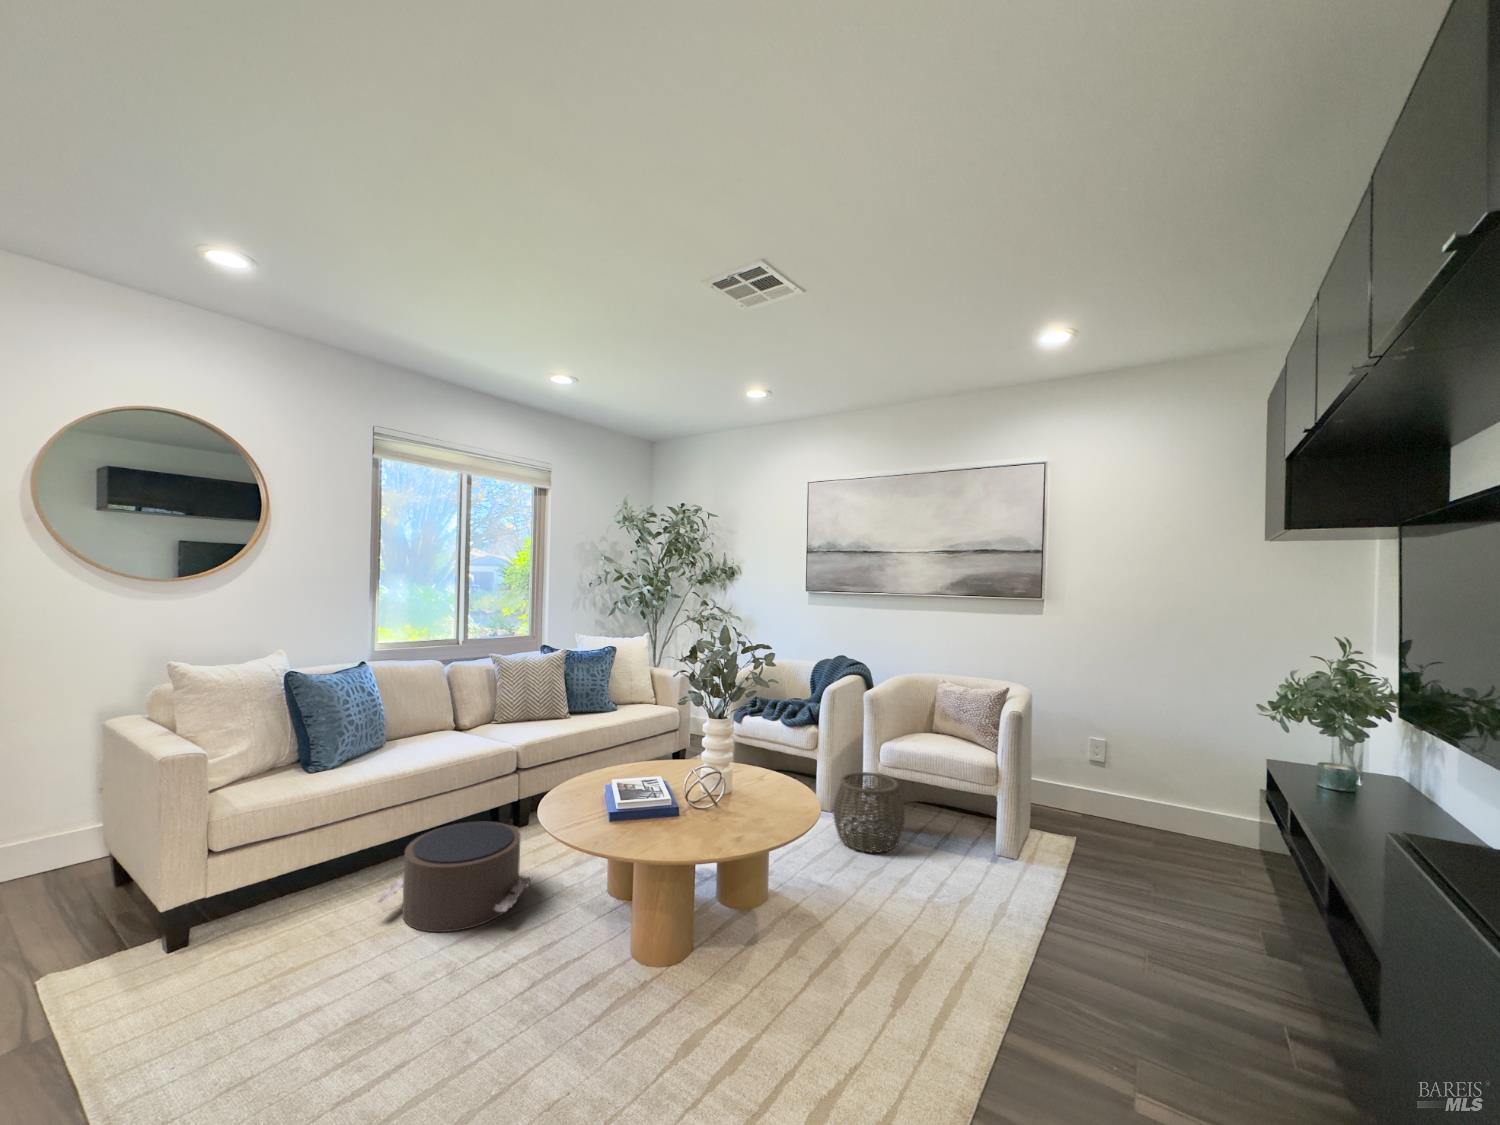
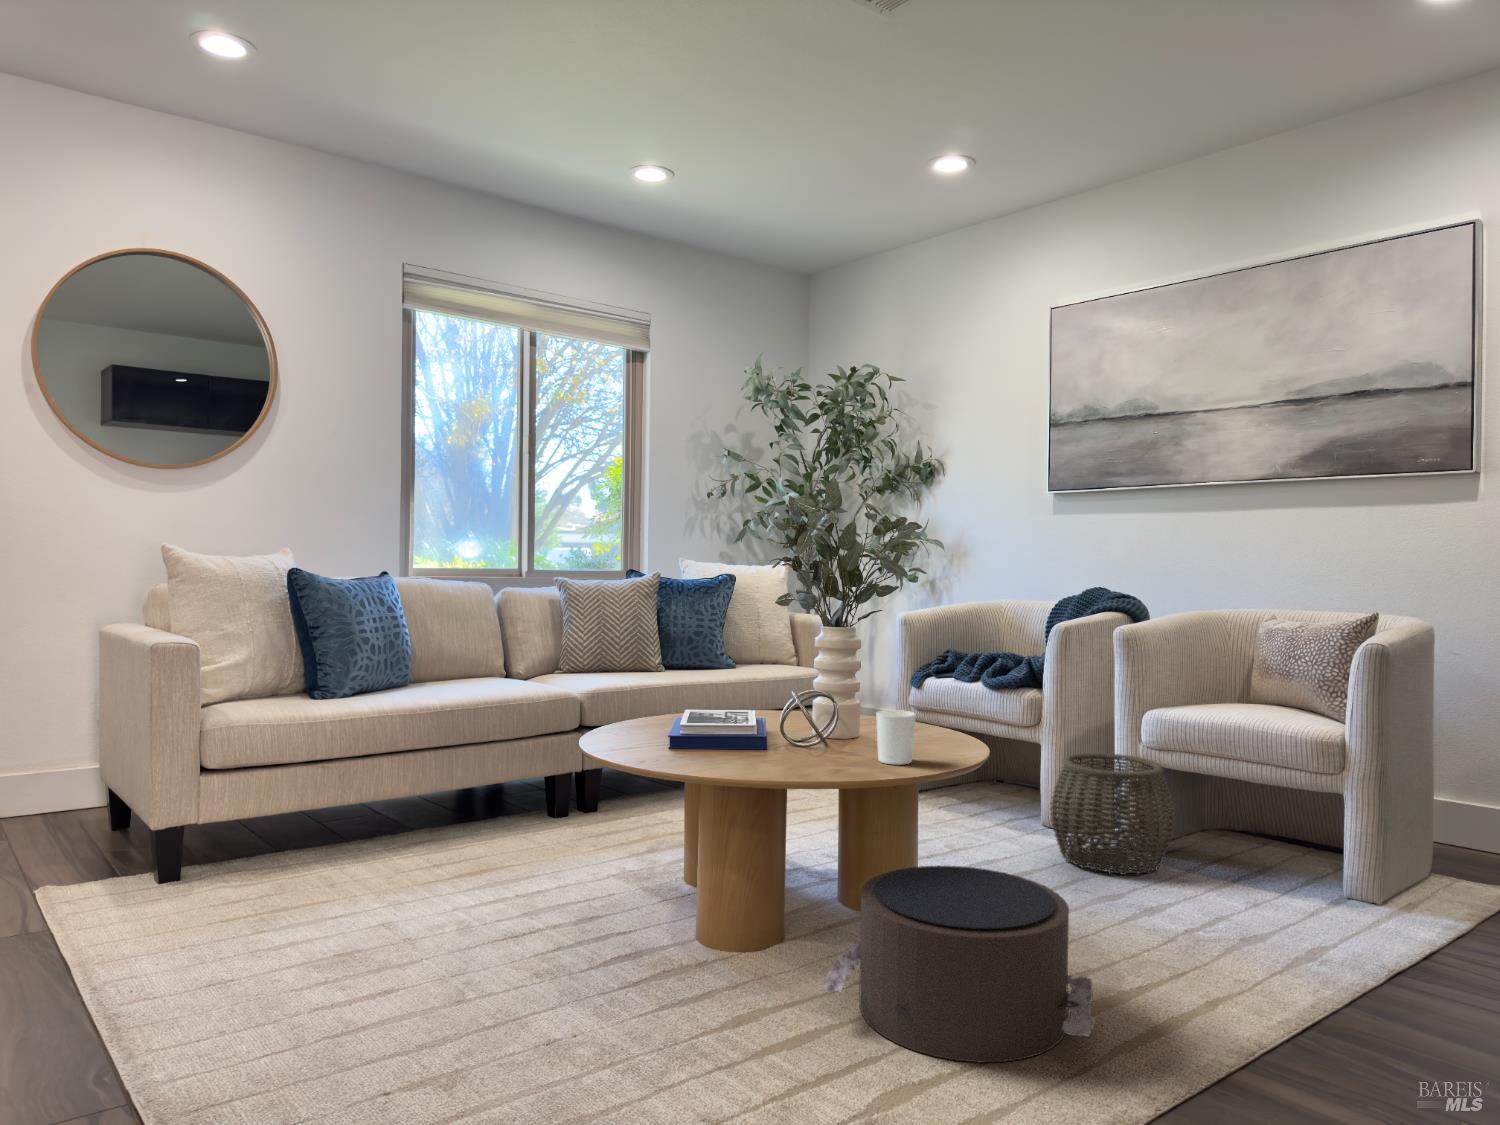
candle holder: none [748,773,773,813] -> present [876,710,916,765]
pouf: present [375,822,531,932] -> present [822,866,1095,1062]

